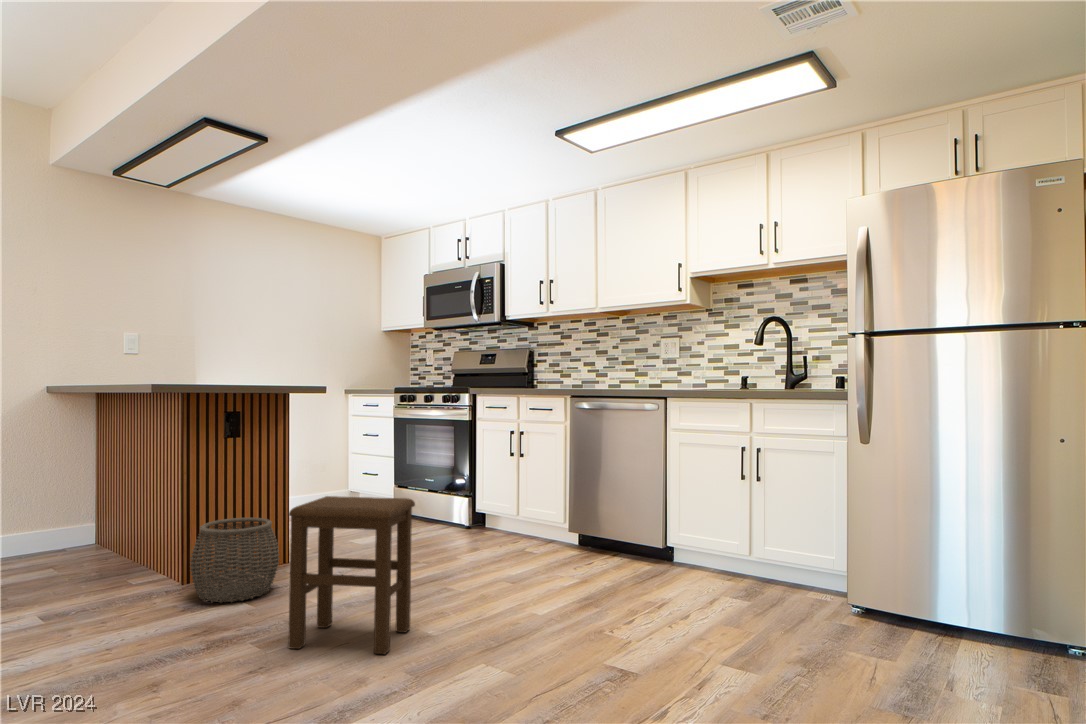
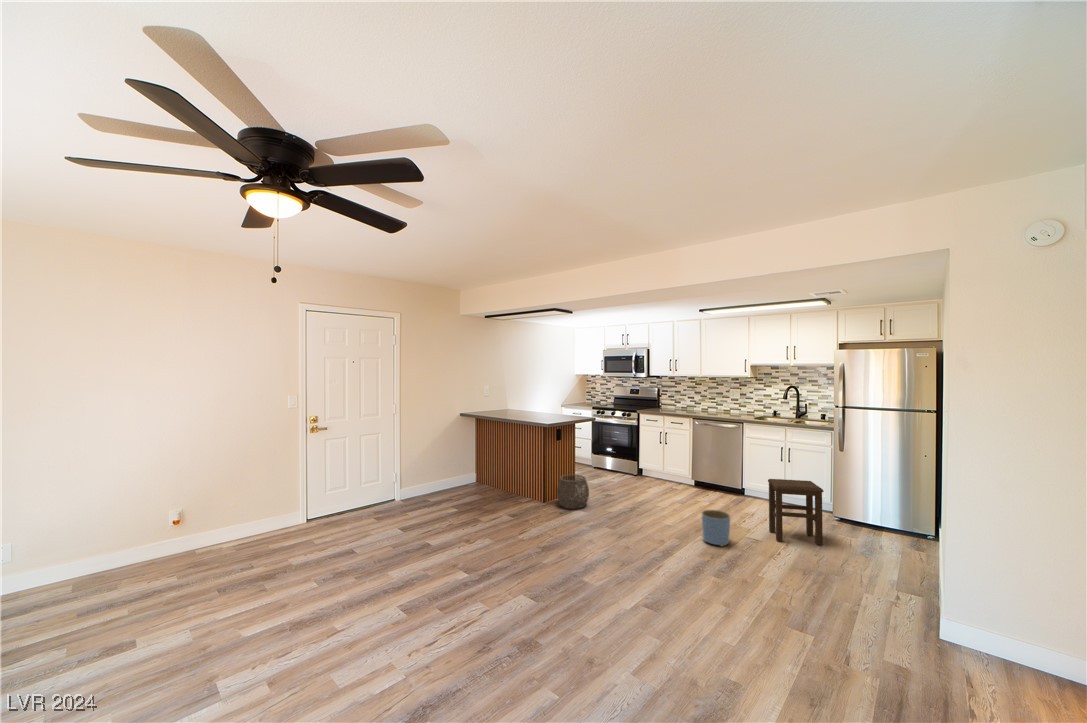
stool: present [288,496,415,654] -> present [768,479,824,545]
planter: none [481,591,556,695] -> present [702,510,730,546]

